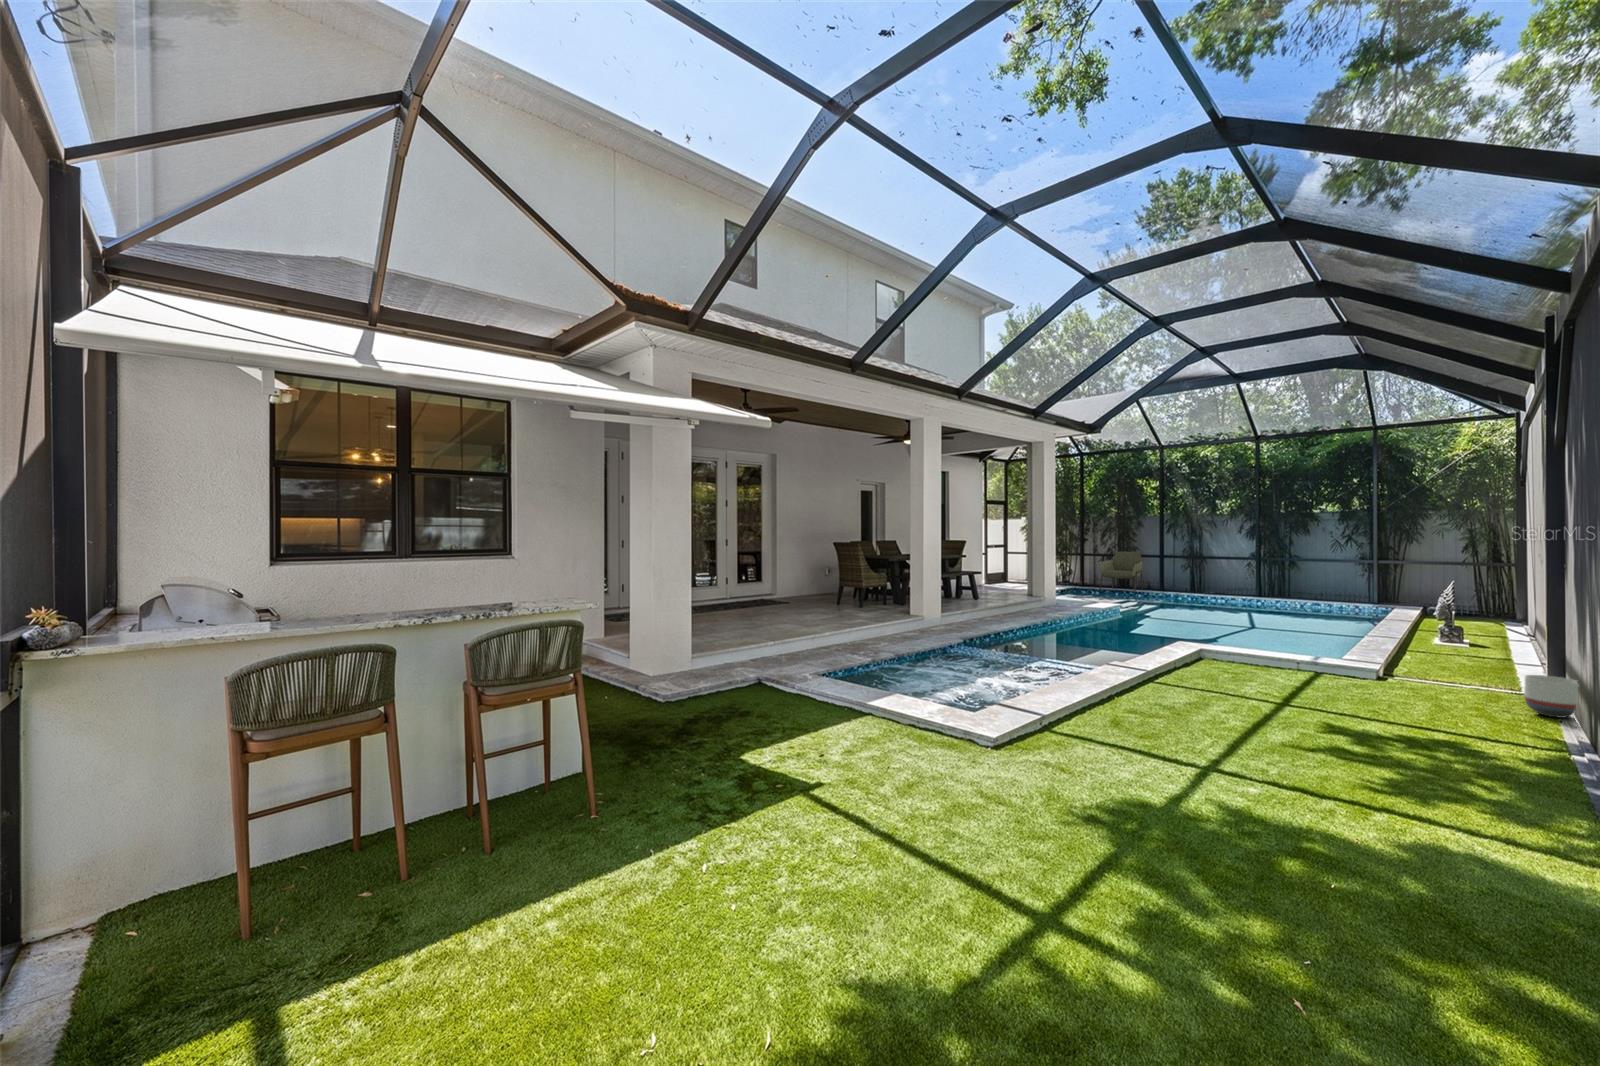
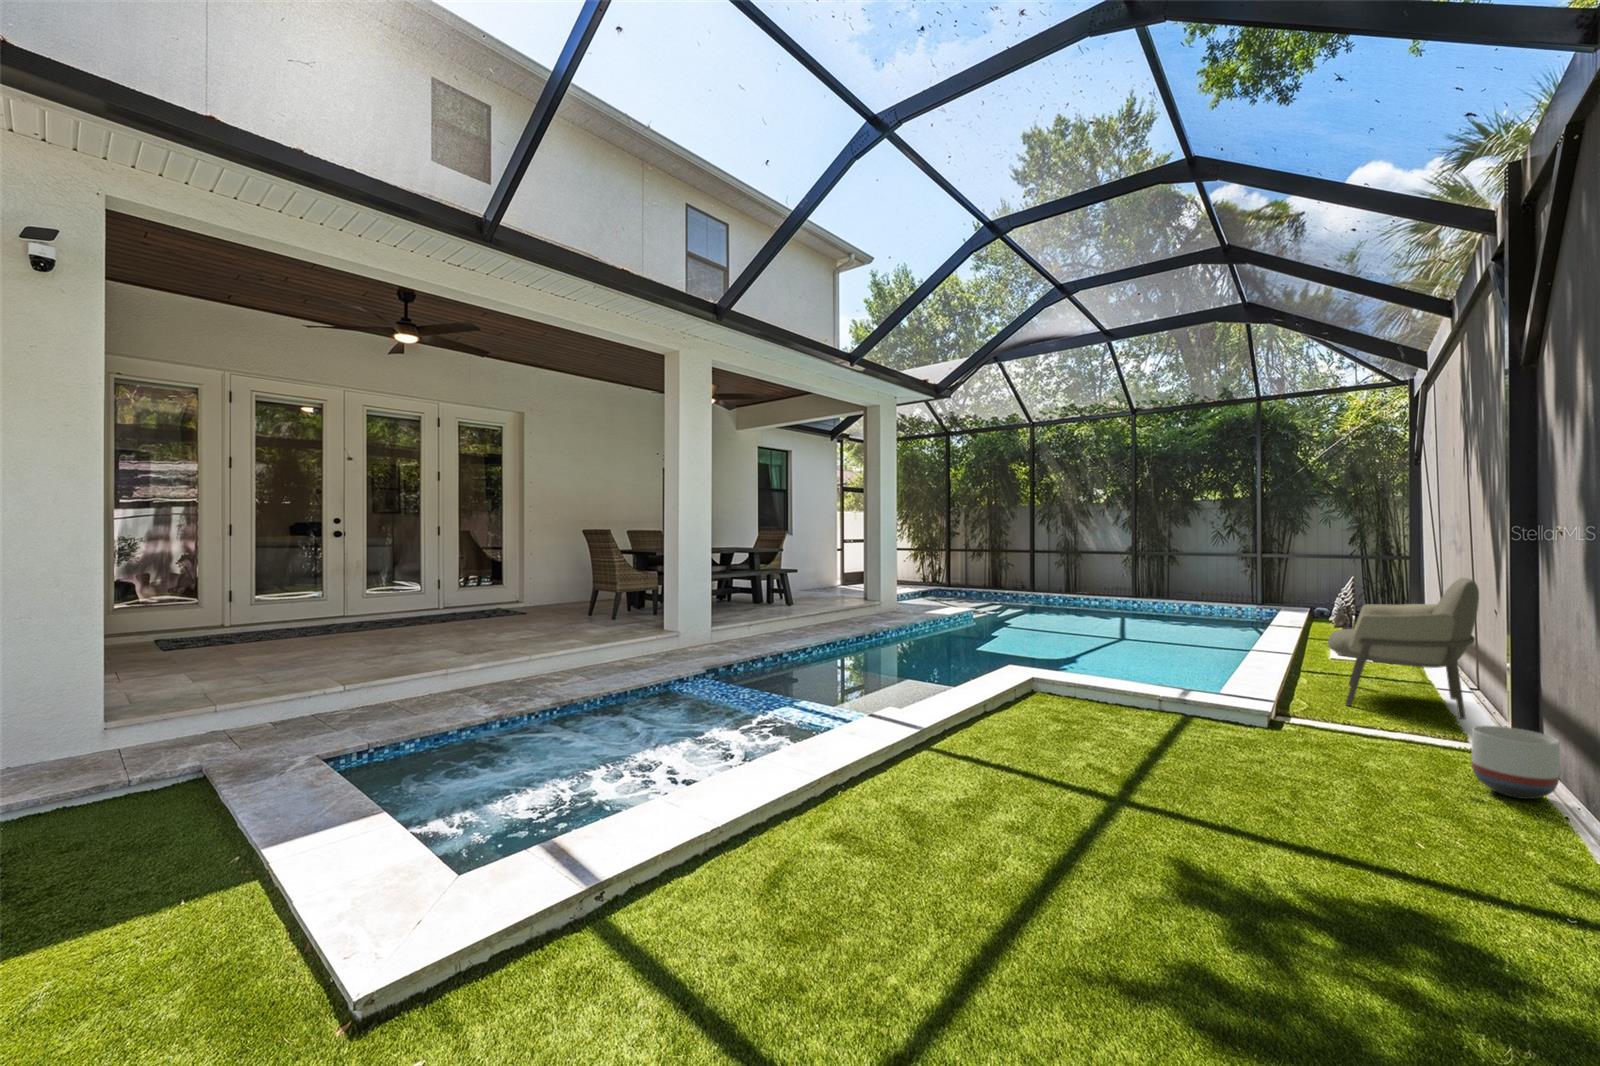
armchair: present [1099,551,1143,593] -> present [1328,578,1479,719]

